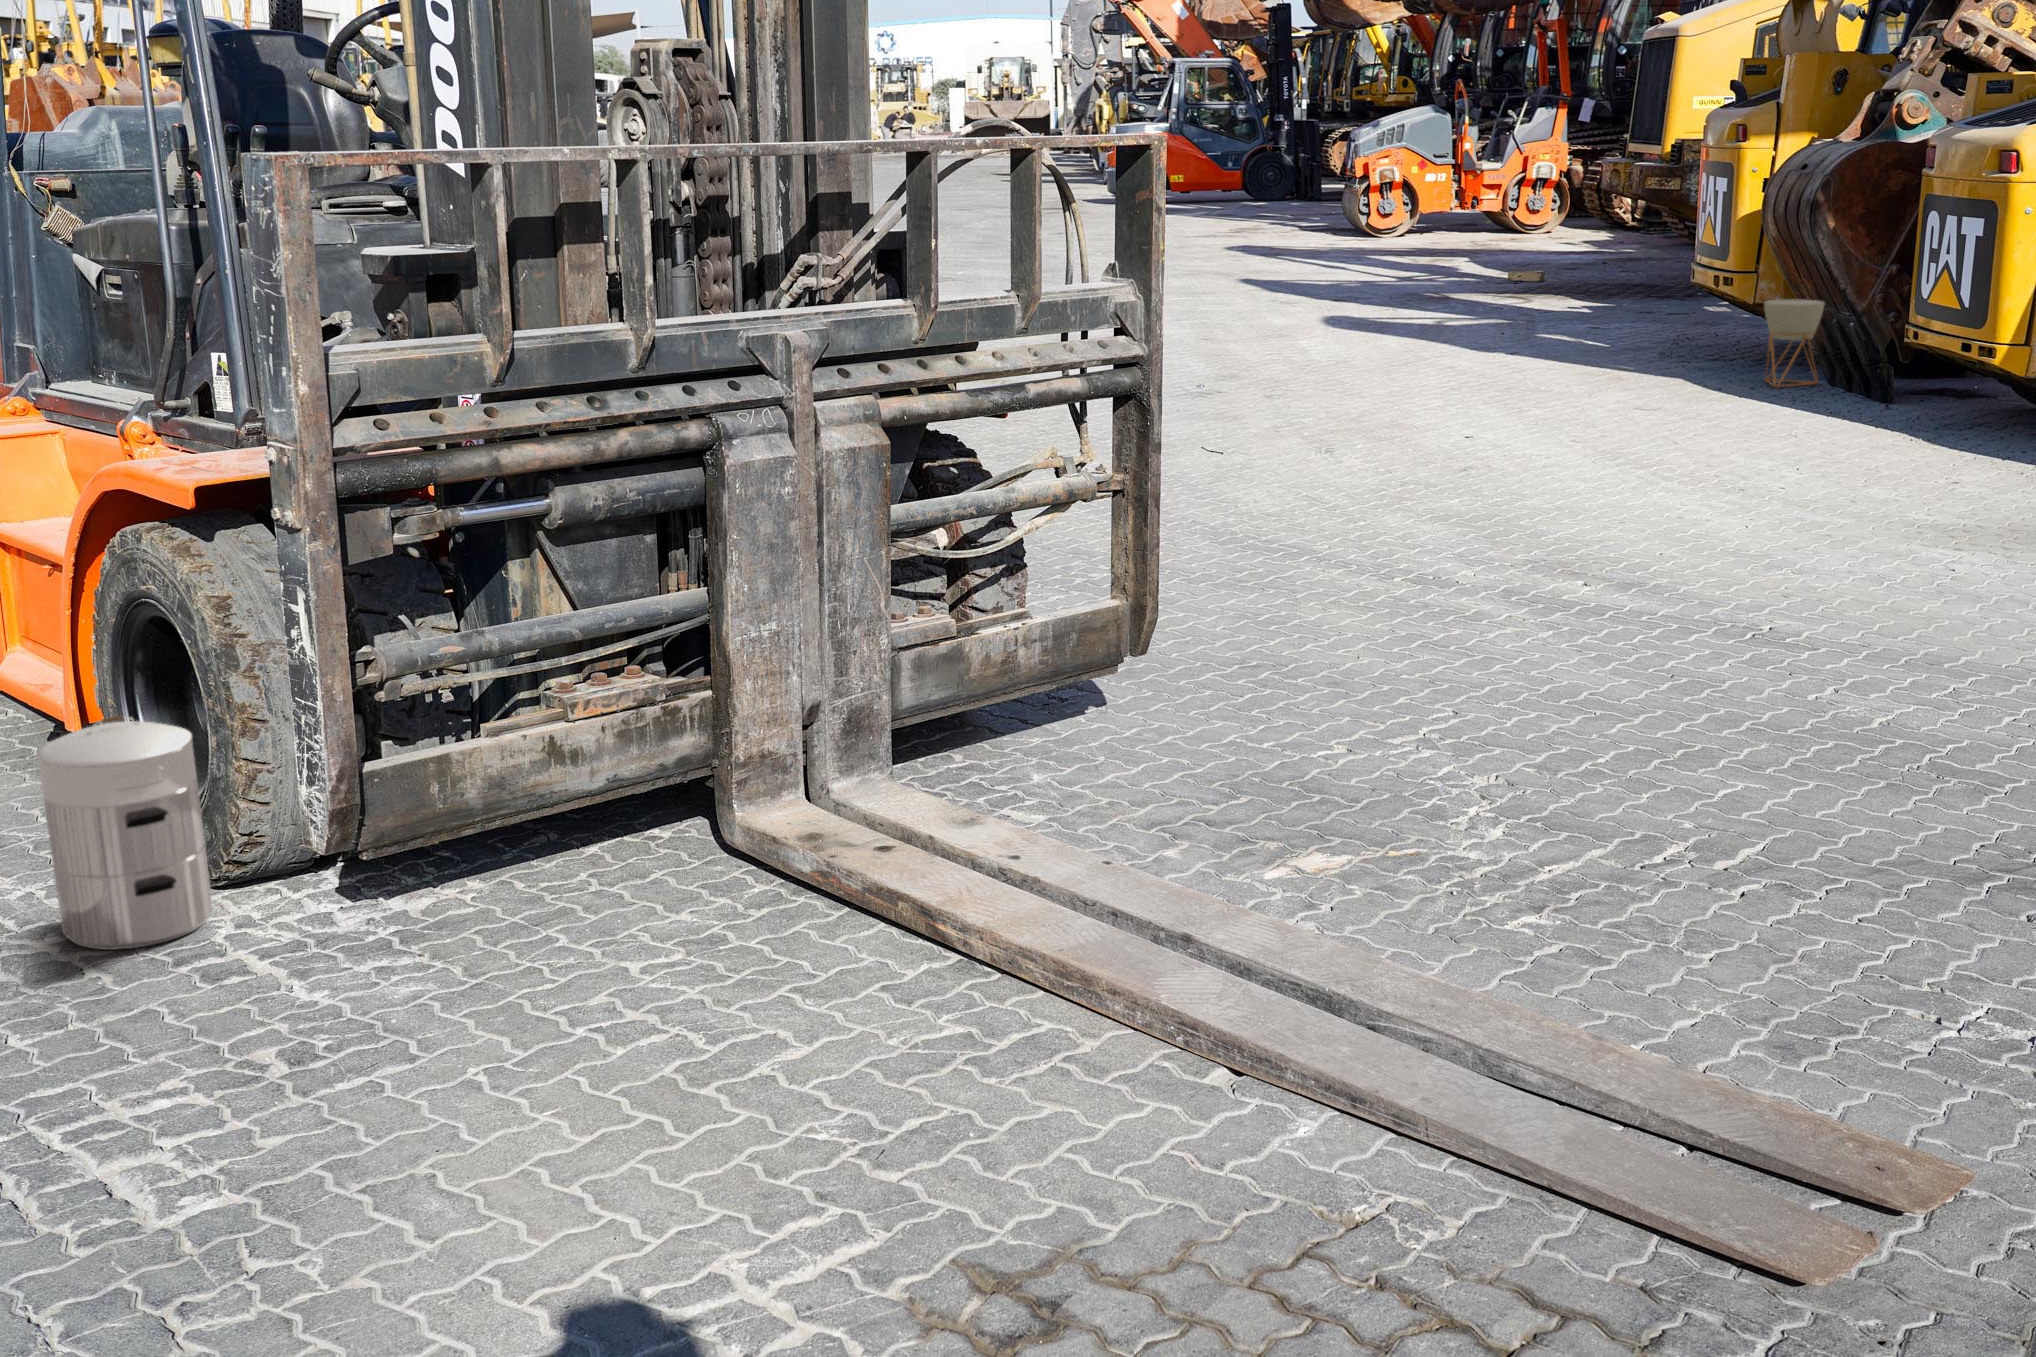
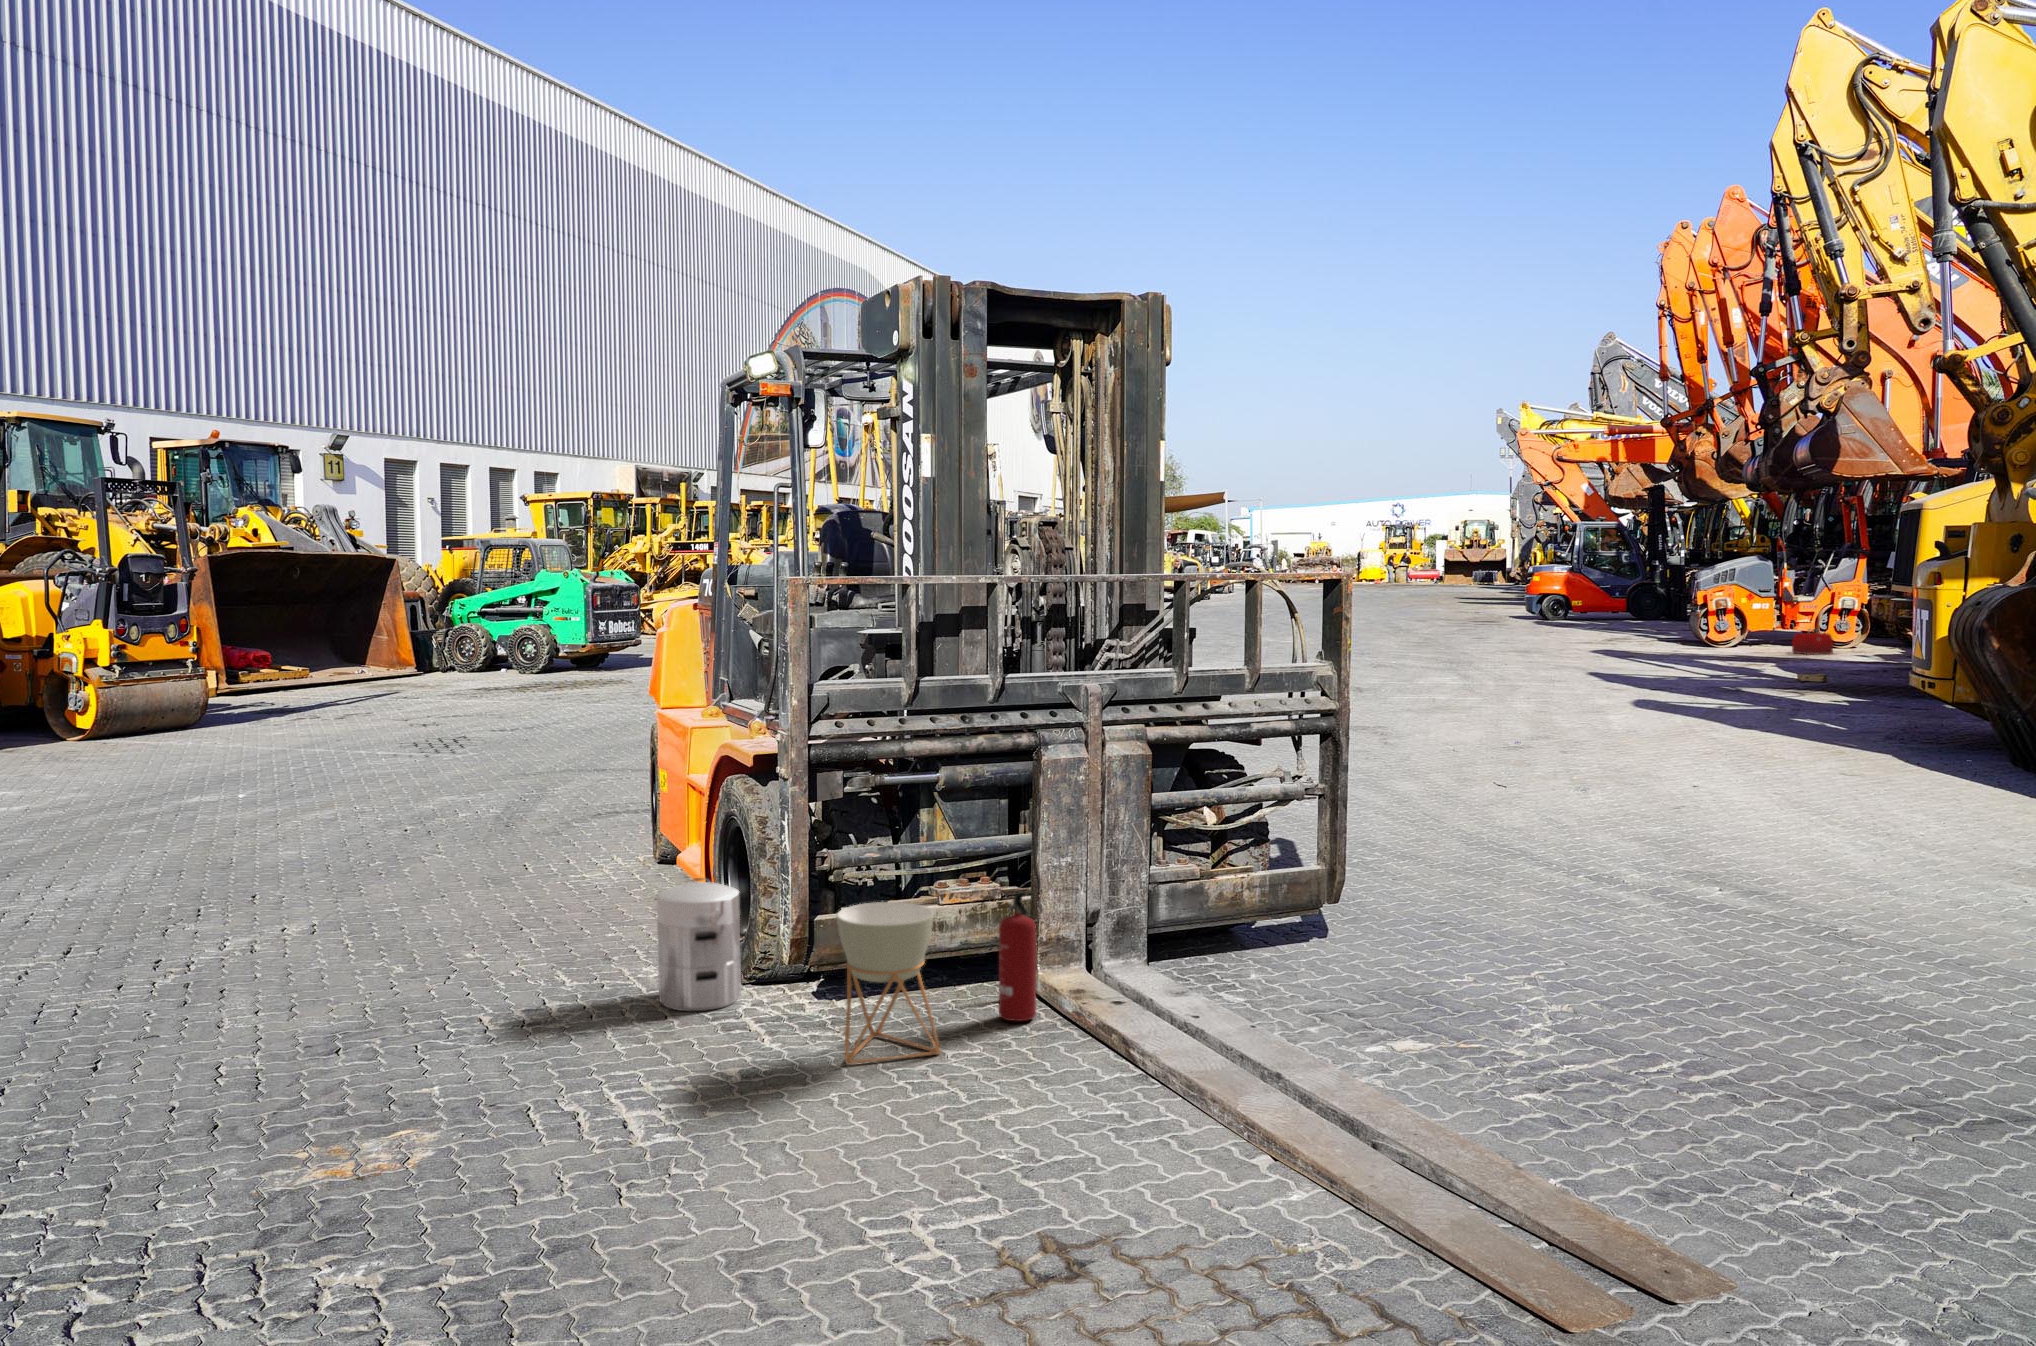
toolbox: none [1477,207,1528,242] -> present [1792,629,1833,654]
planter: present [1764,299,1824,388] -> present [836,902,940,1064]
fire extinguisher: none [662,688,741,897] -> present [999,892,1036,1021]

